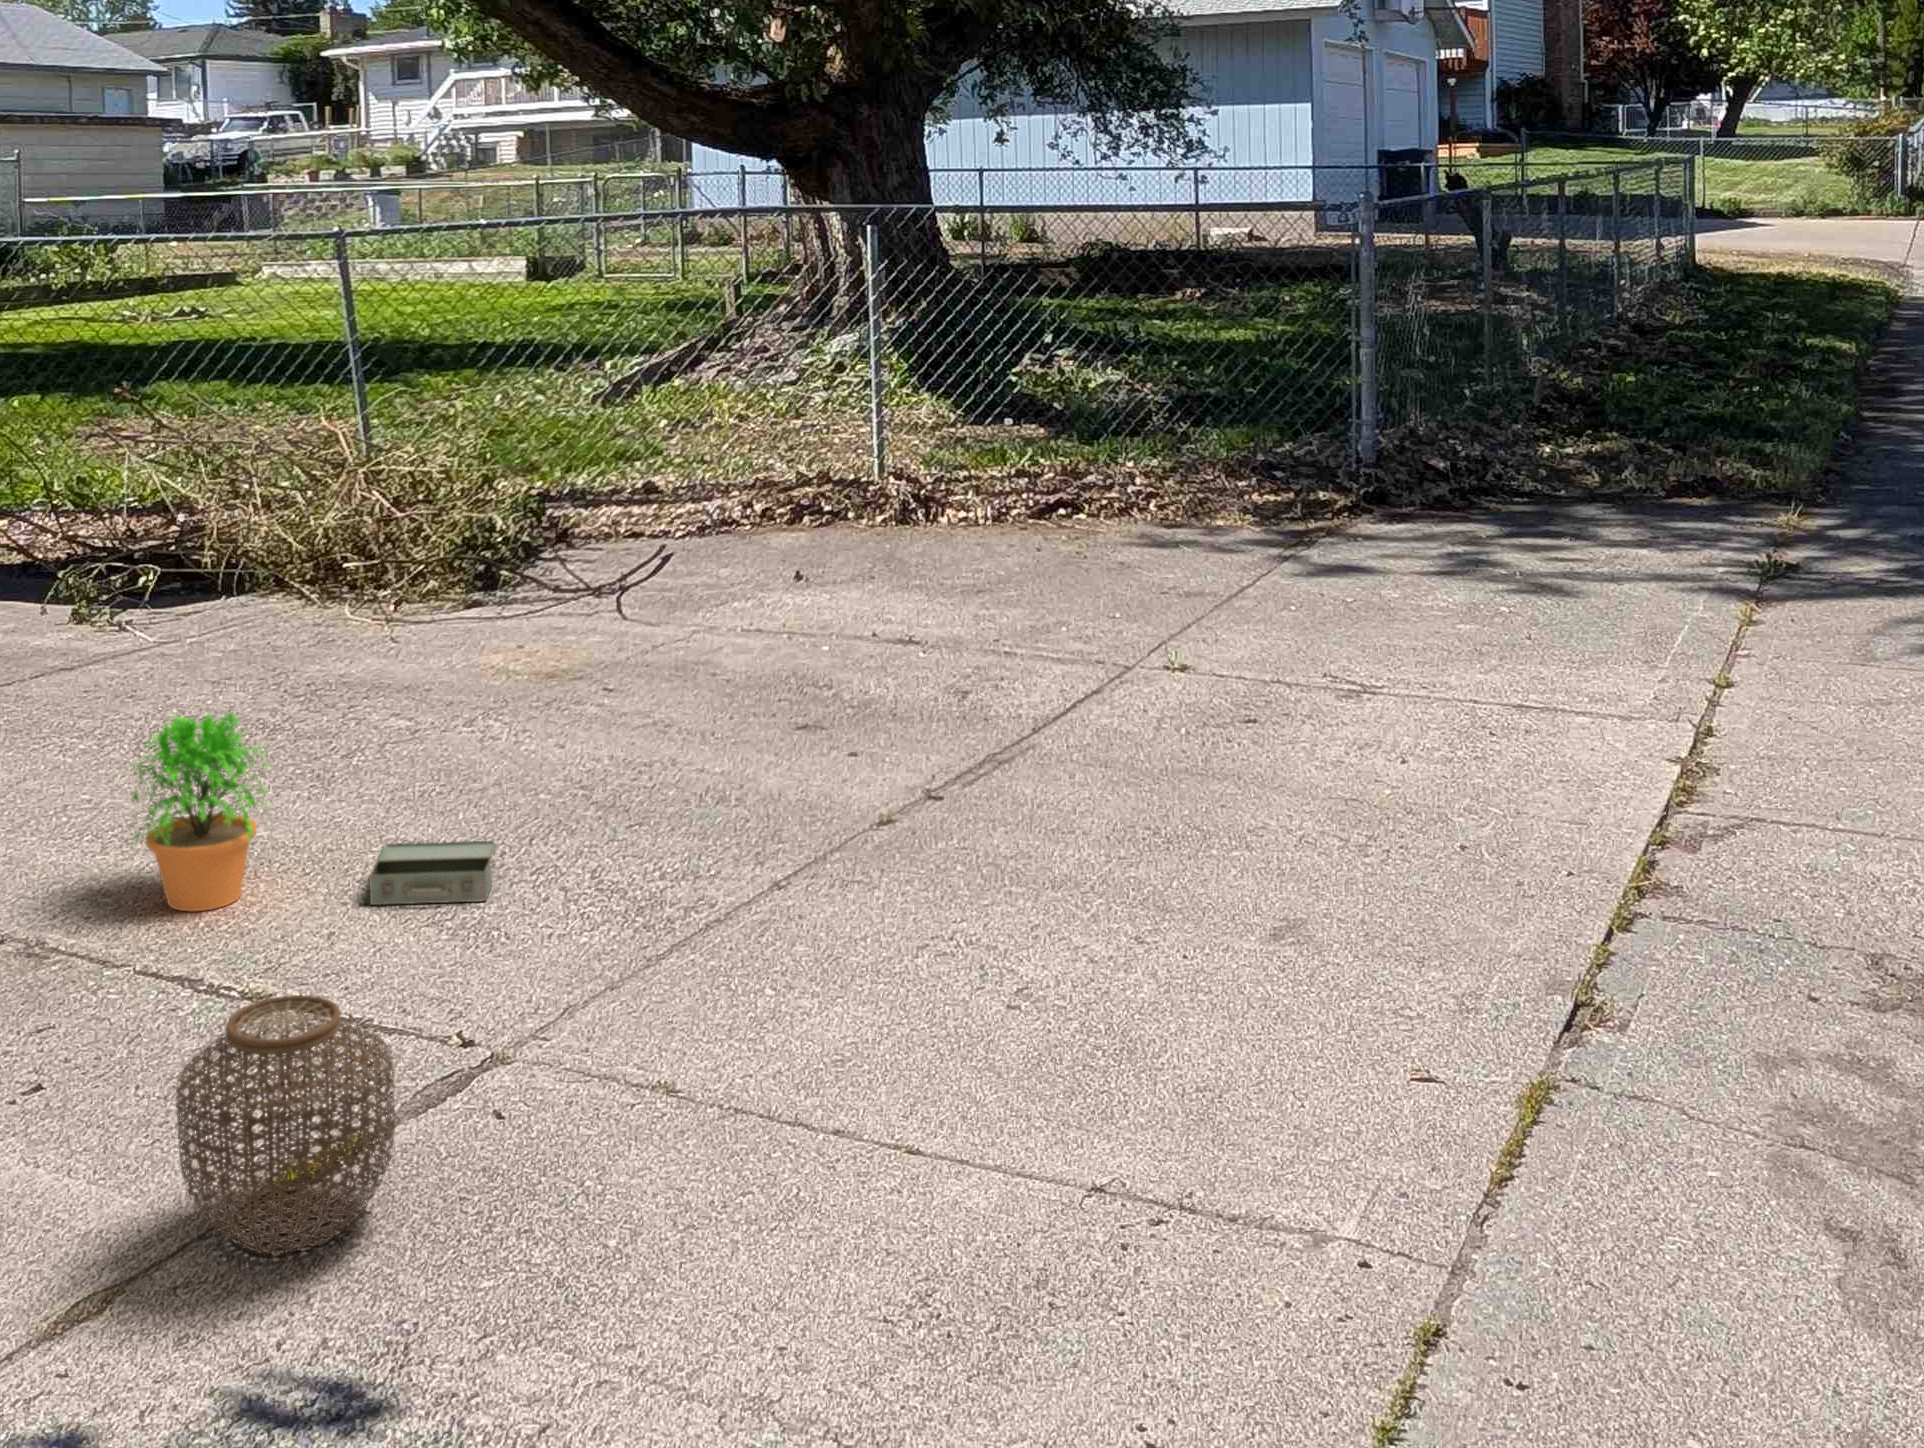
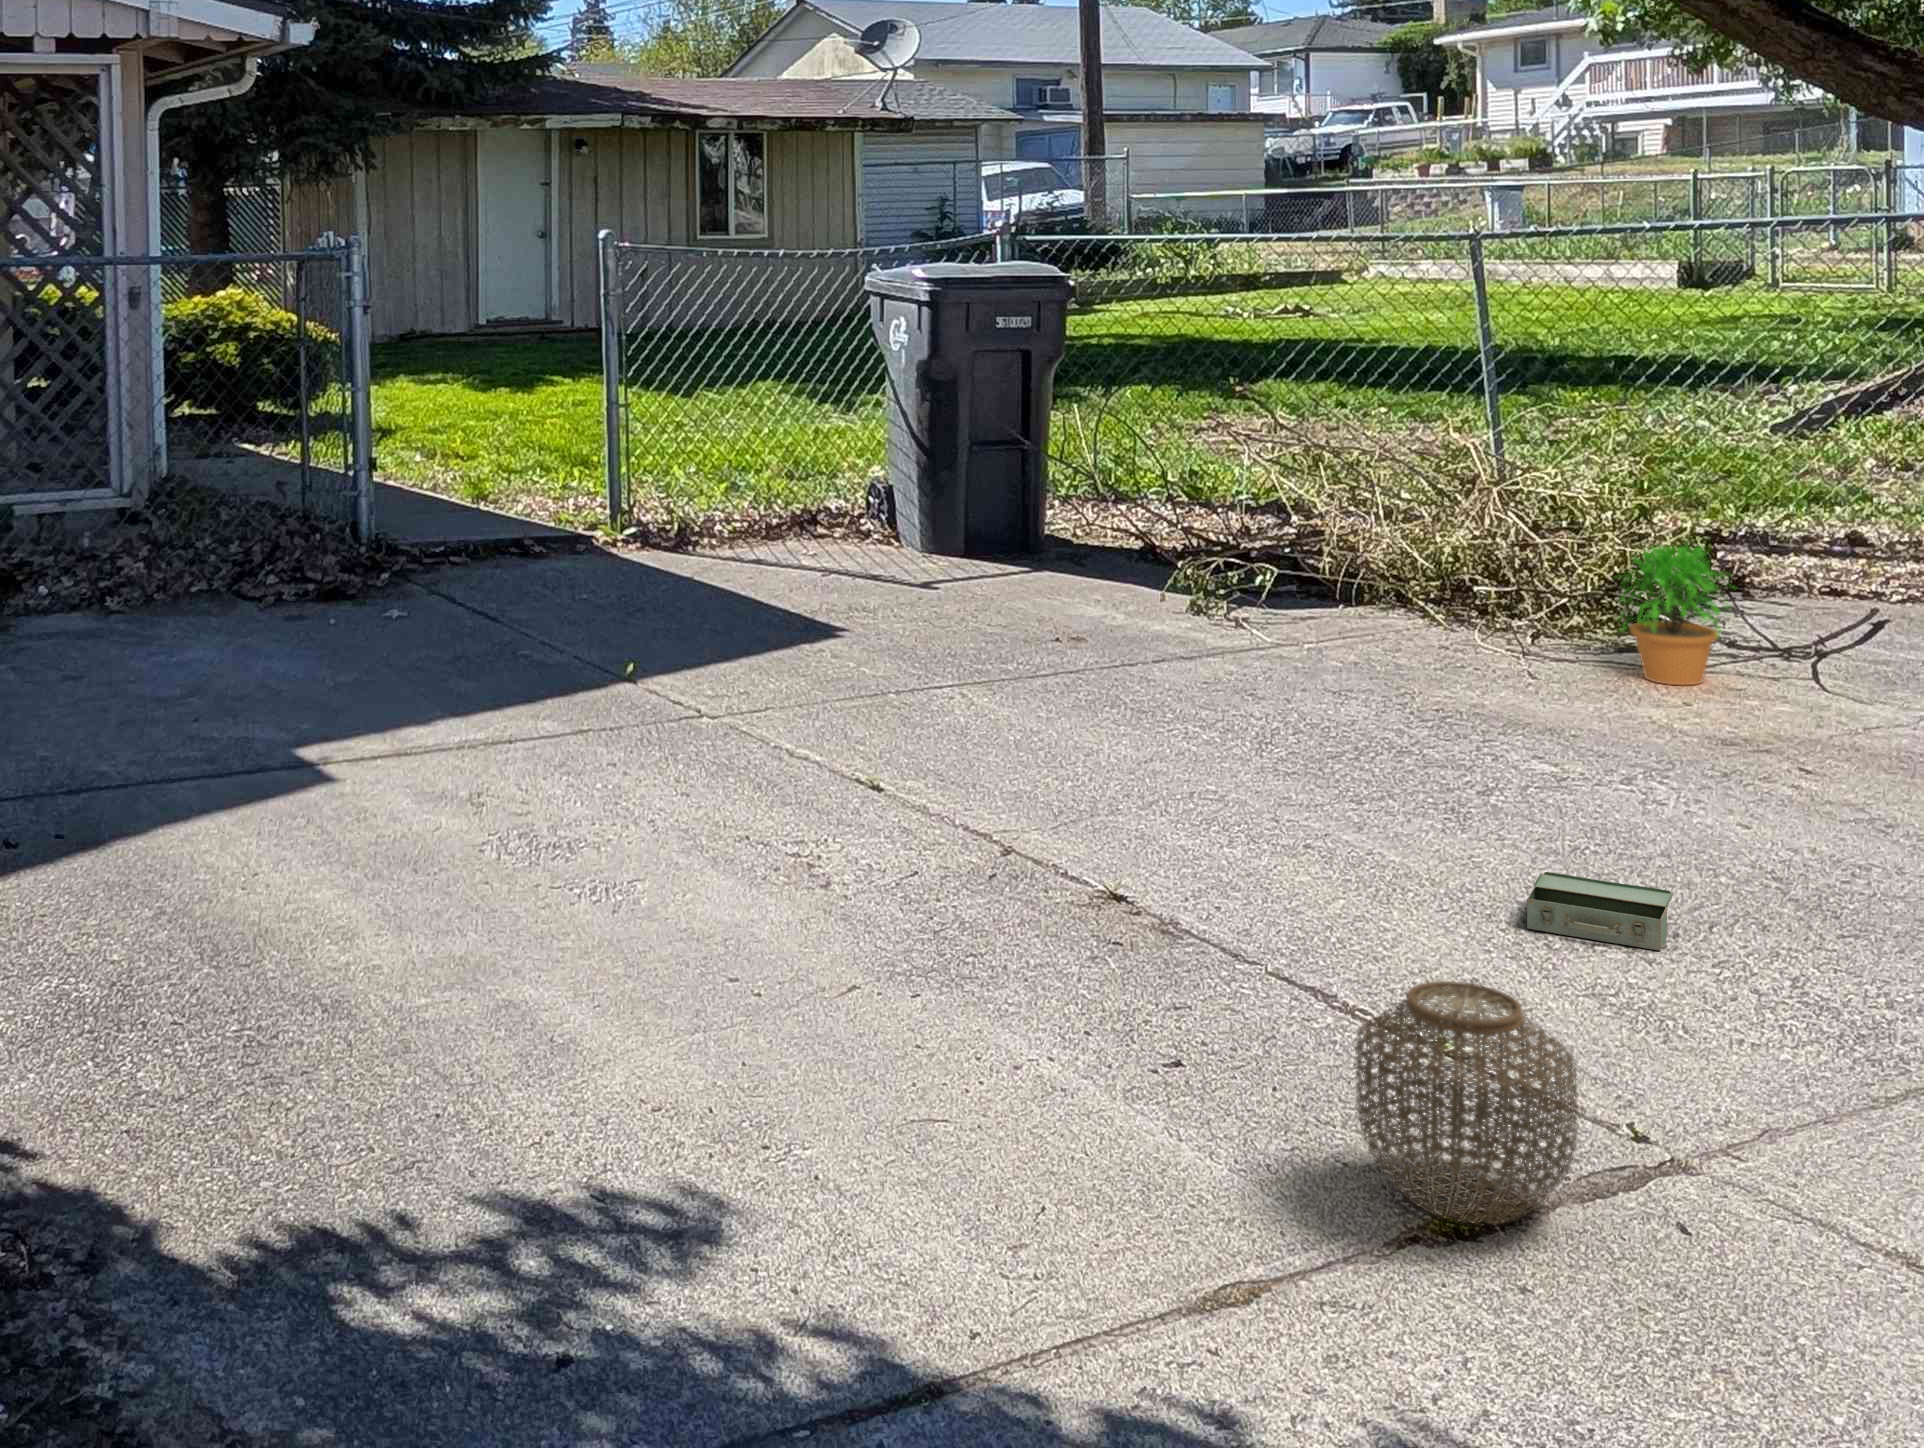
potted plant: present [129,712,269,911] -> present [1616,545,1729,685]

